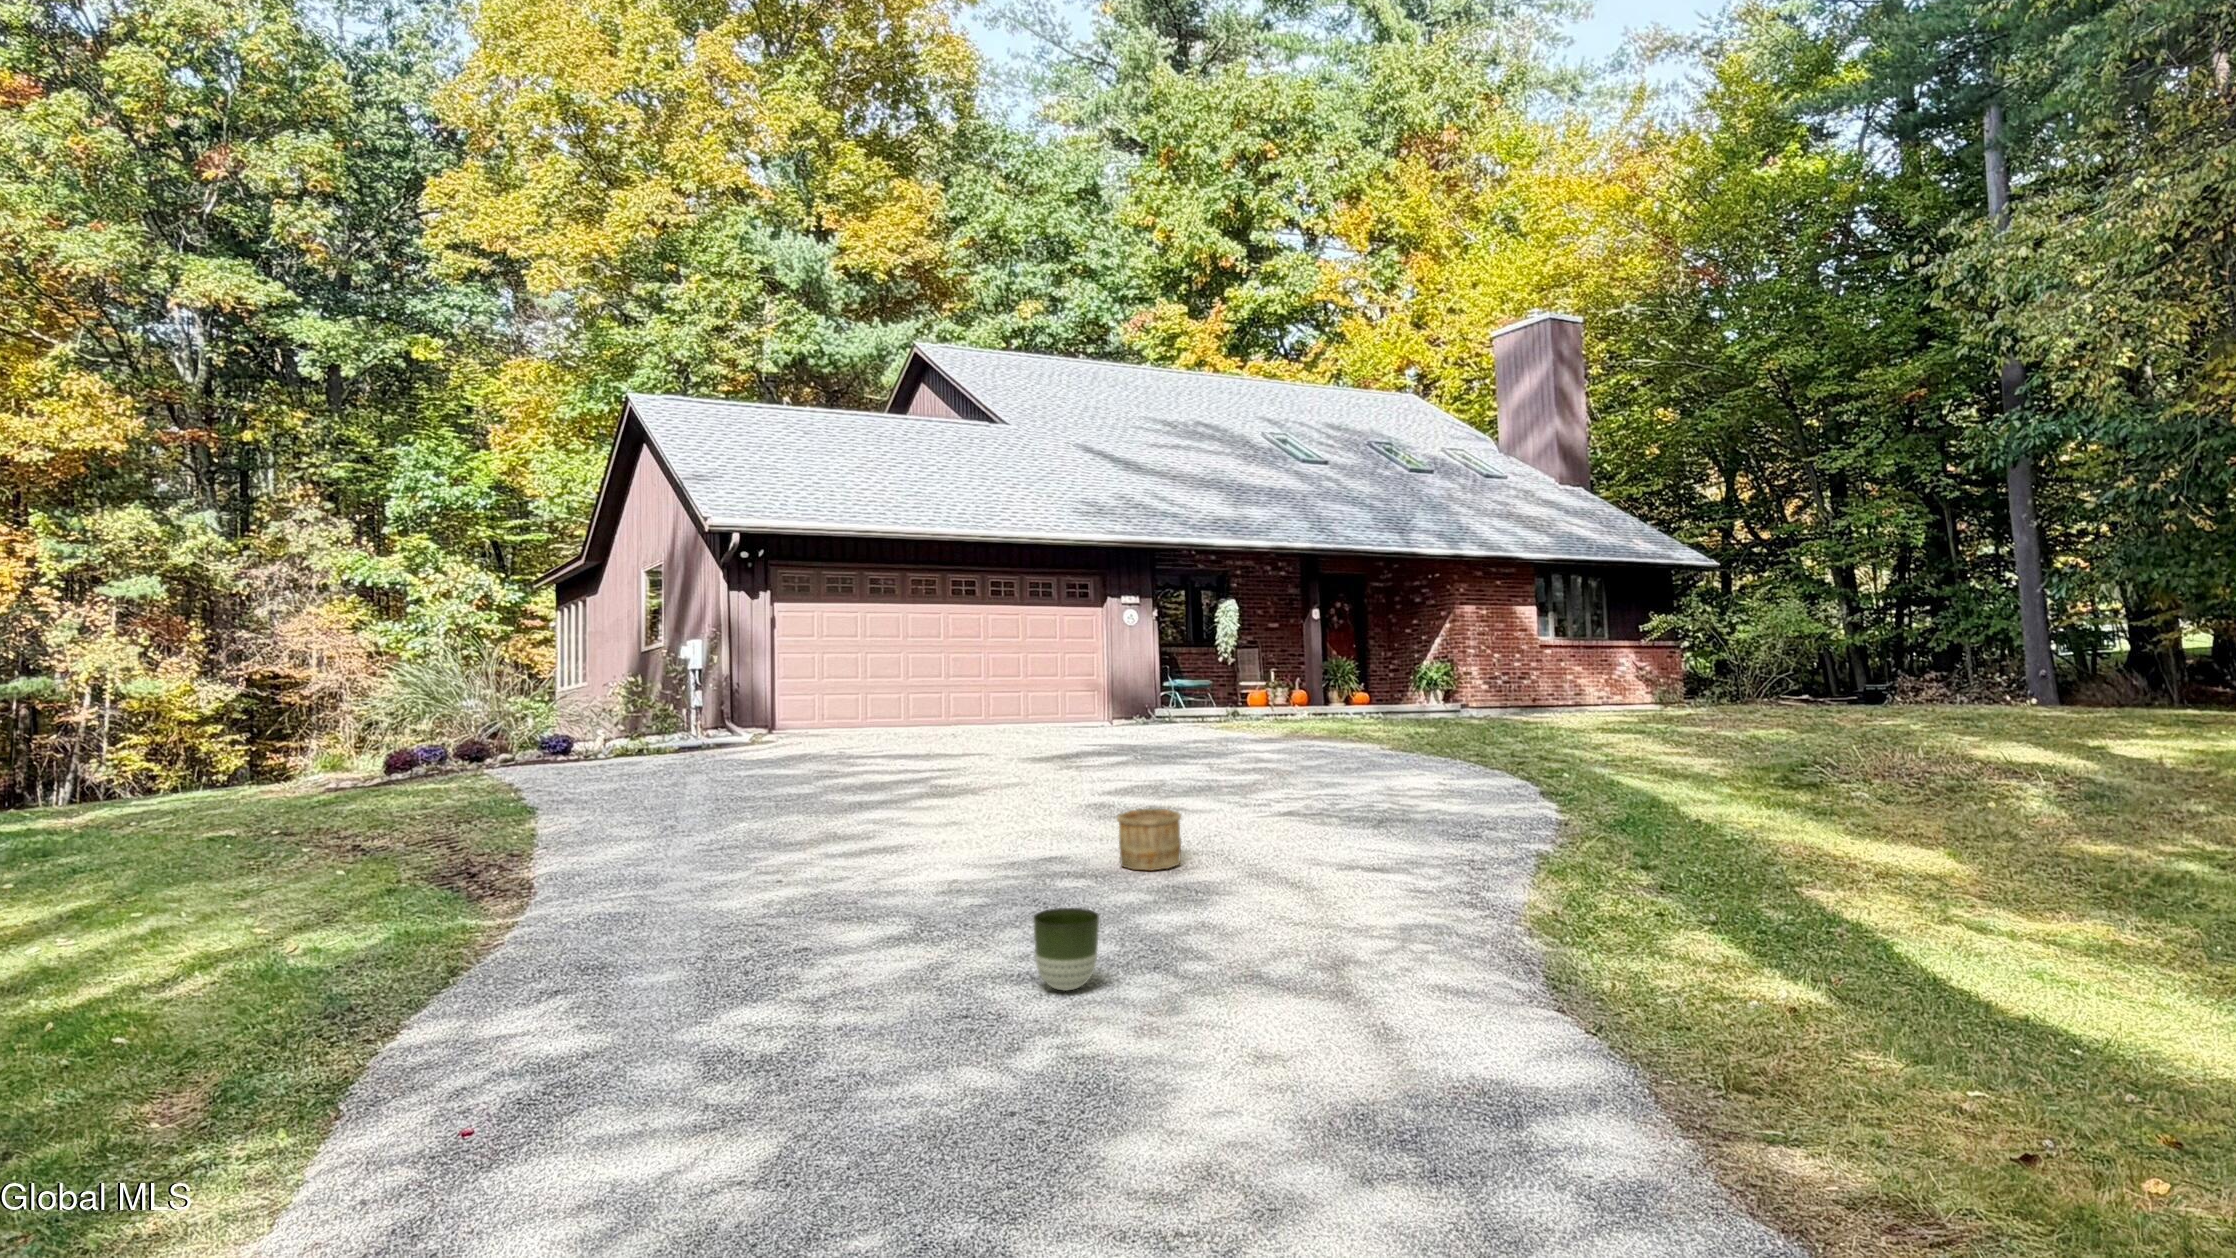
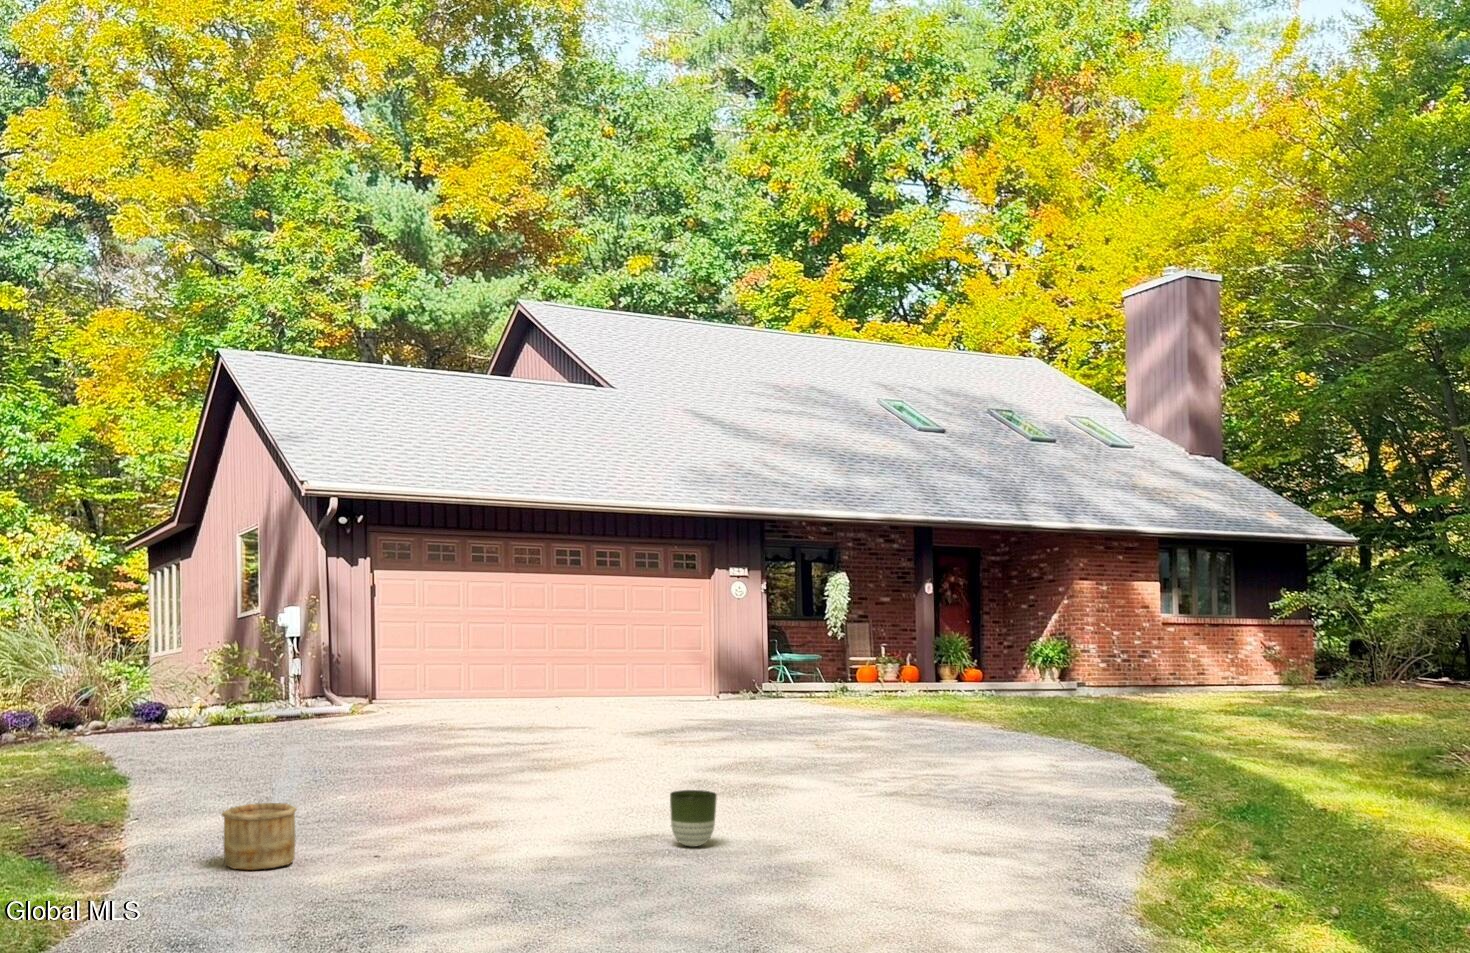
wooden bucket: present [1117,809,1181,870] -> present [222,803,297,870]

